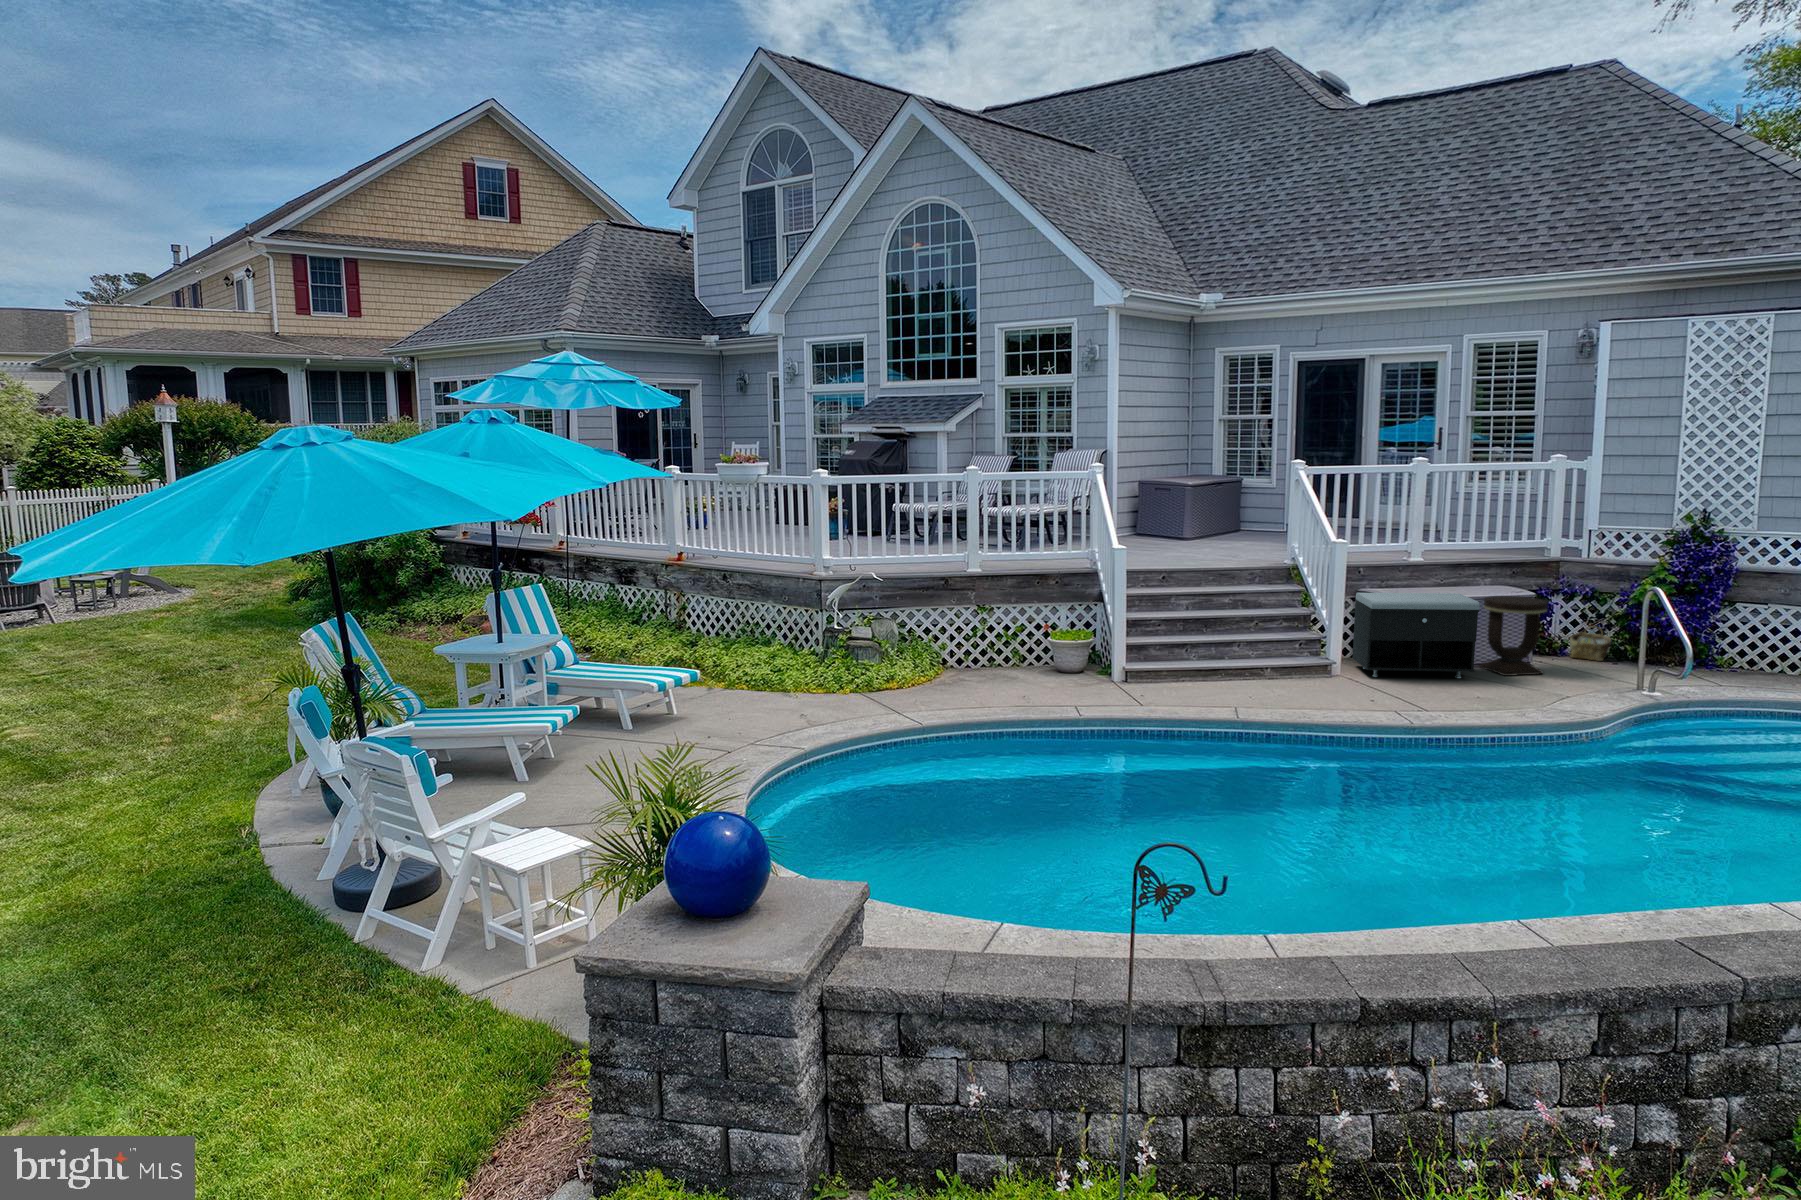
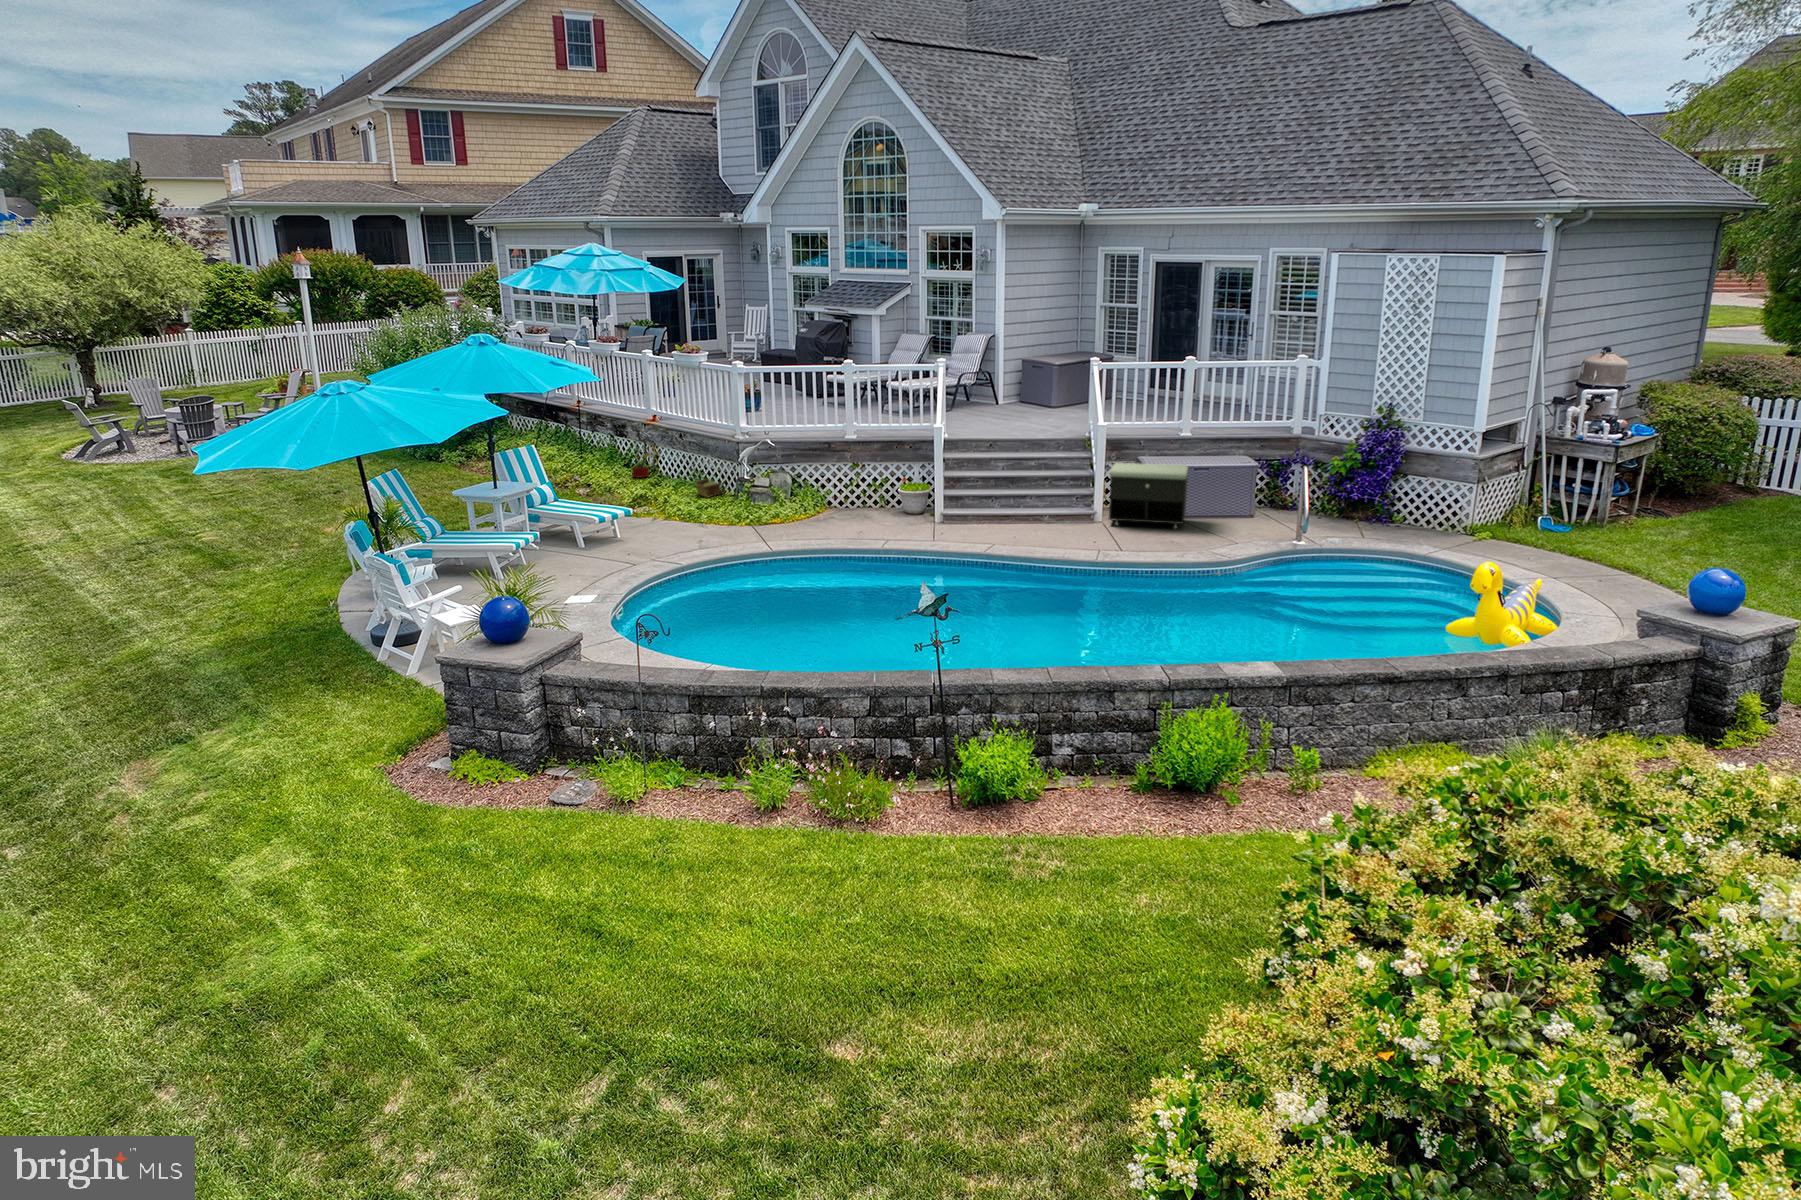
decorative plant: none [647,579,678,639] -> present [632,440,649,478]
side table: present [1479,596,1548,676] -> none [1205,468,1249,528]
woven basket: present [1570,627,1611,661] -> present [695,479,725,497]

